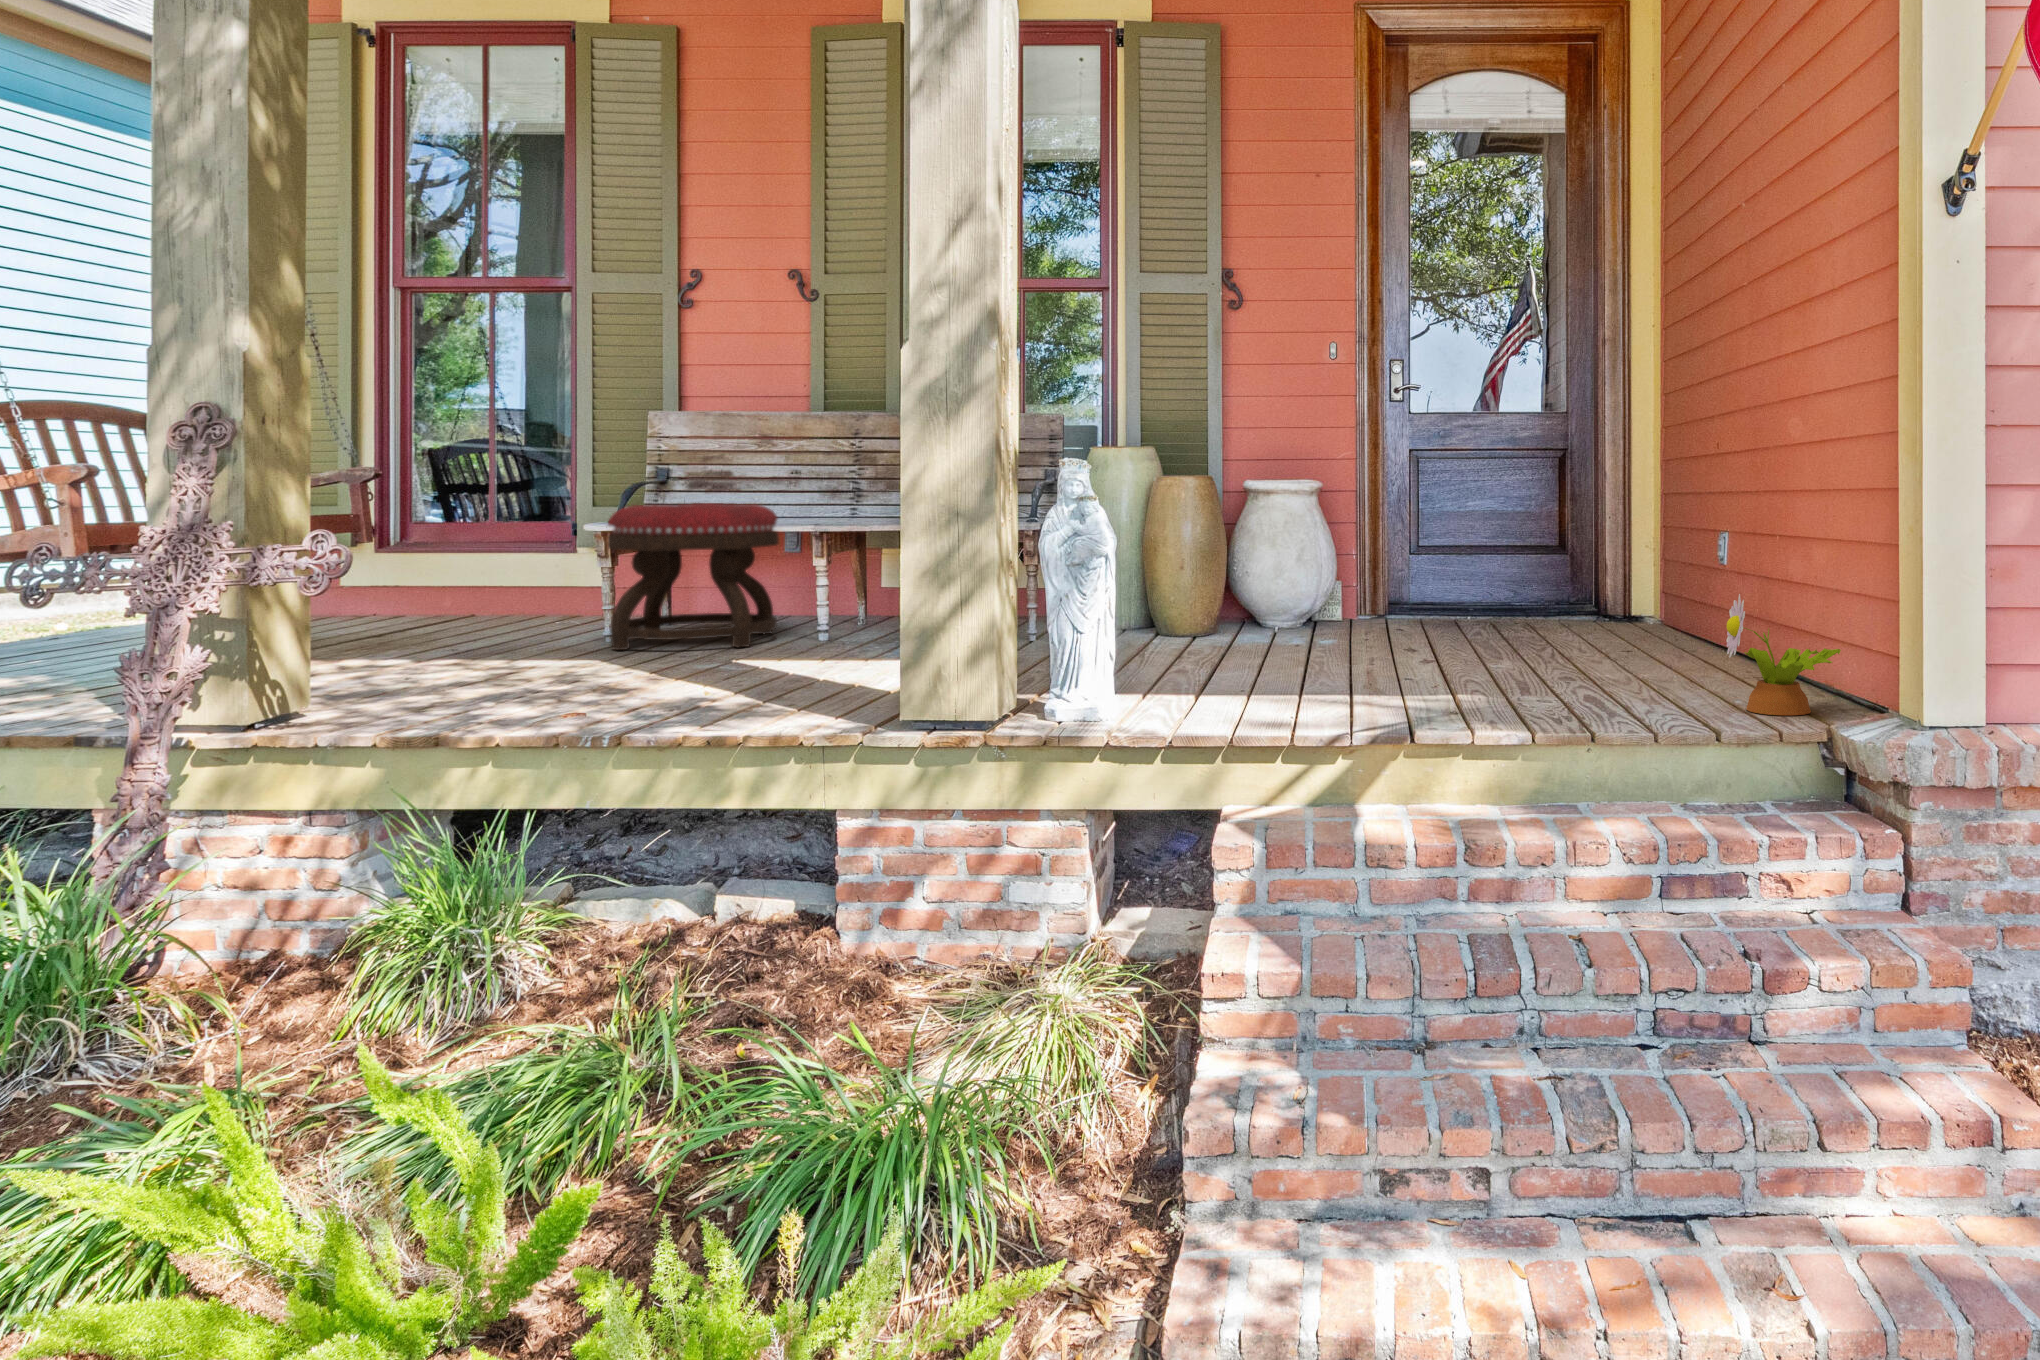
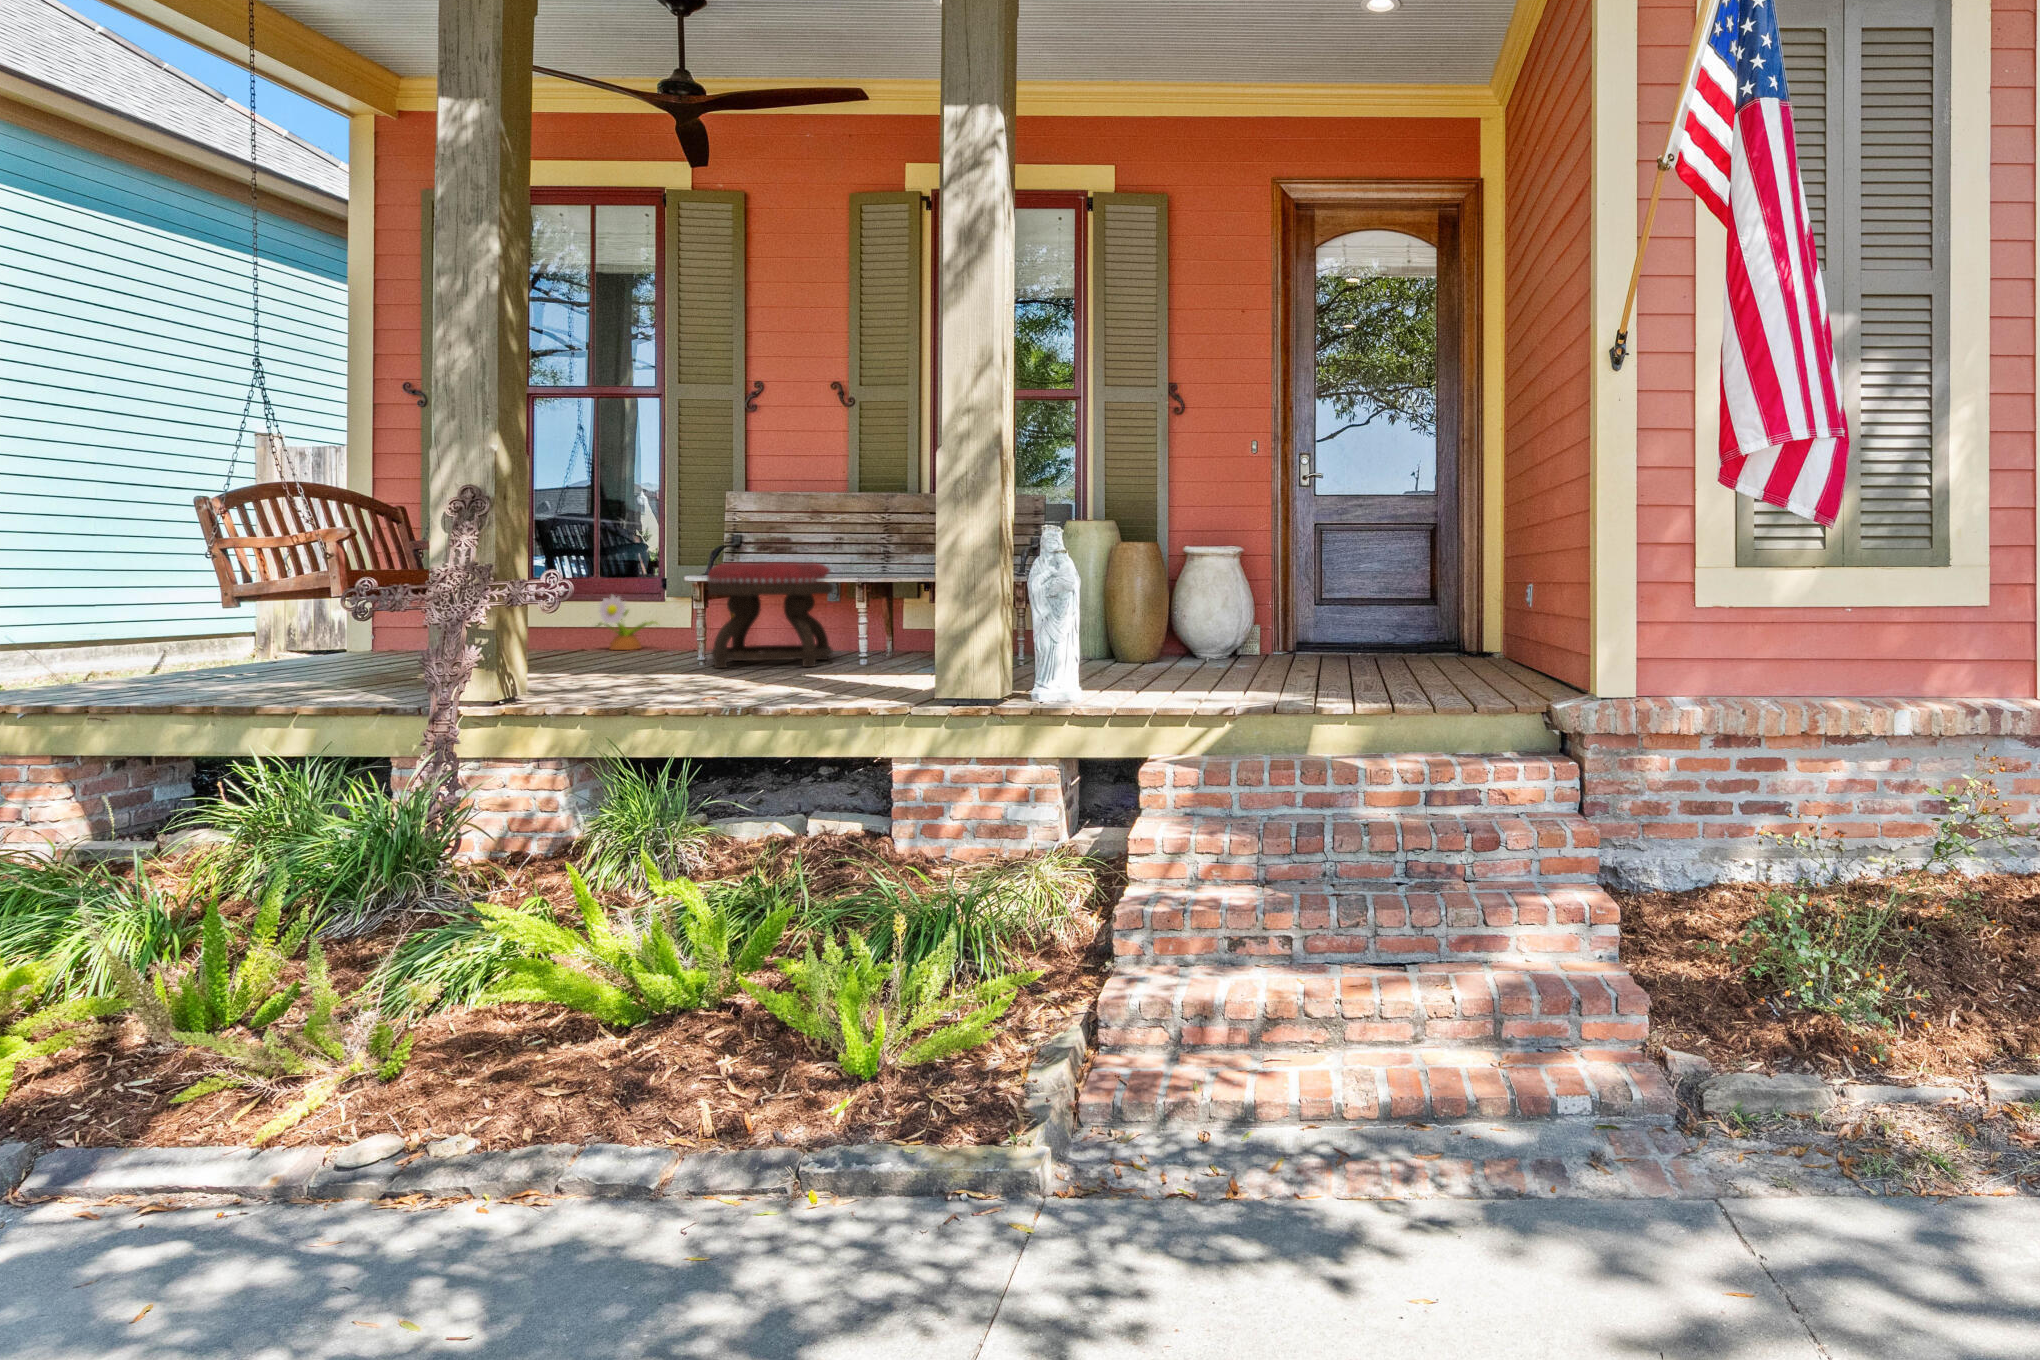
decorative plant: present [1726,594,1841,715] -> present [596,595,657,650]

